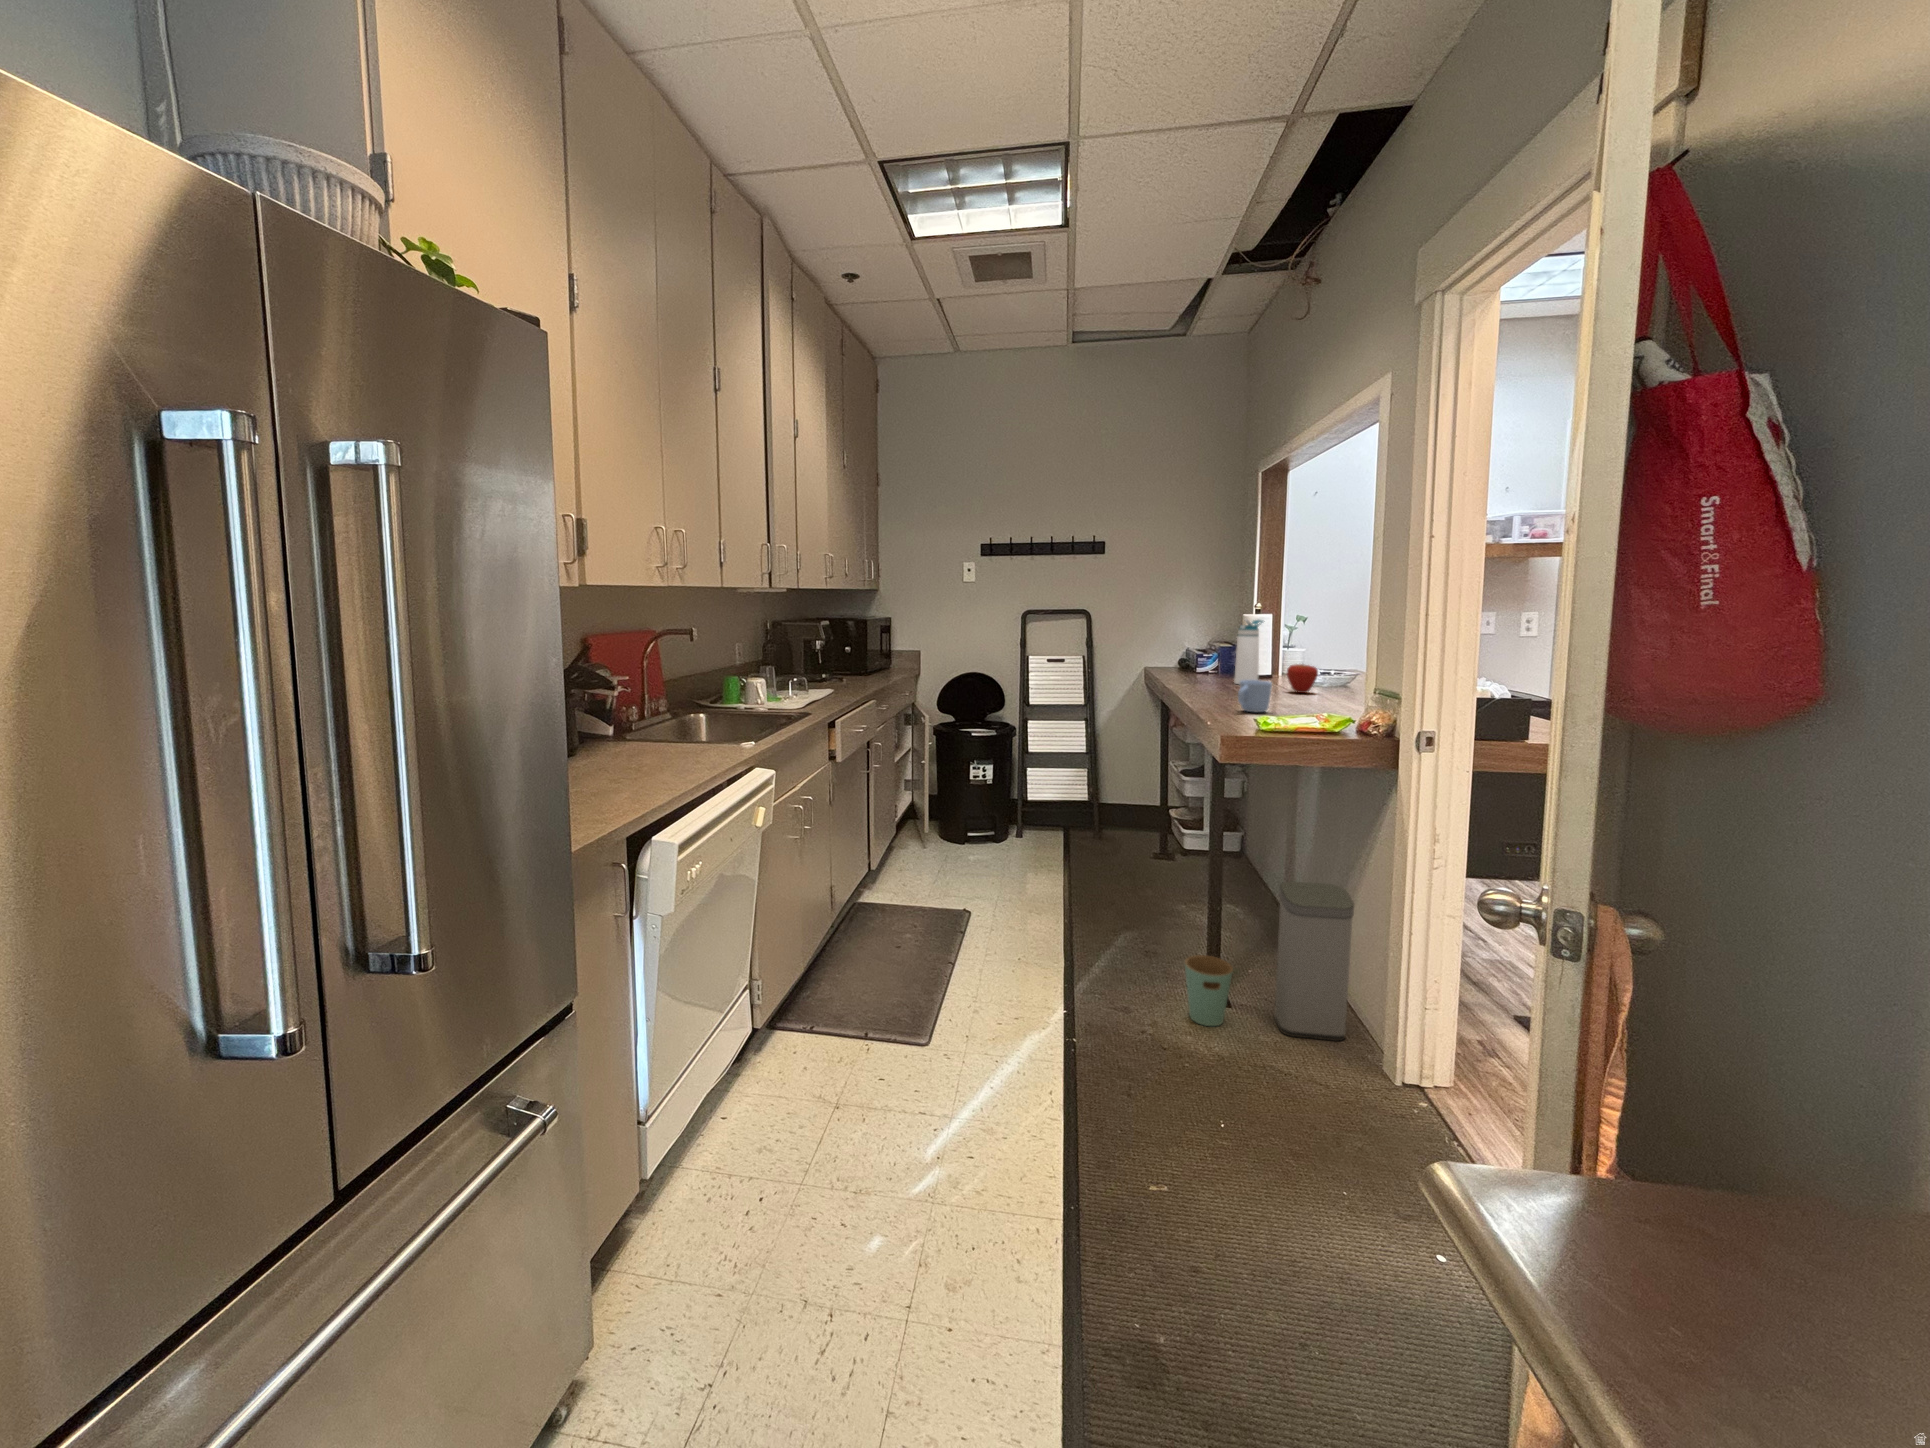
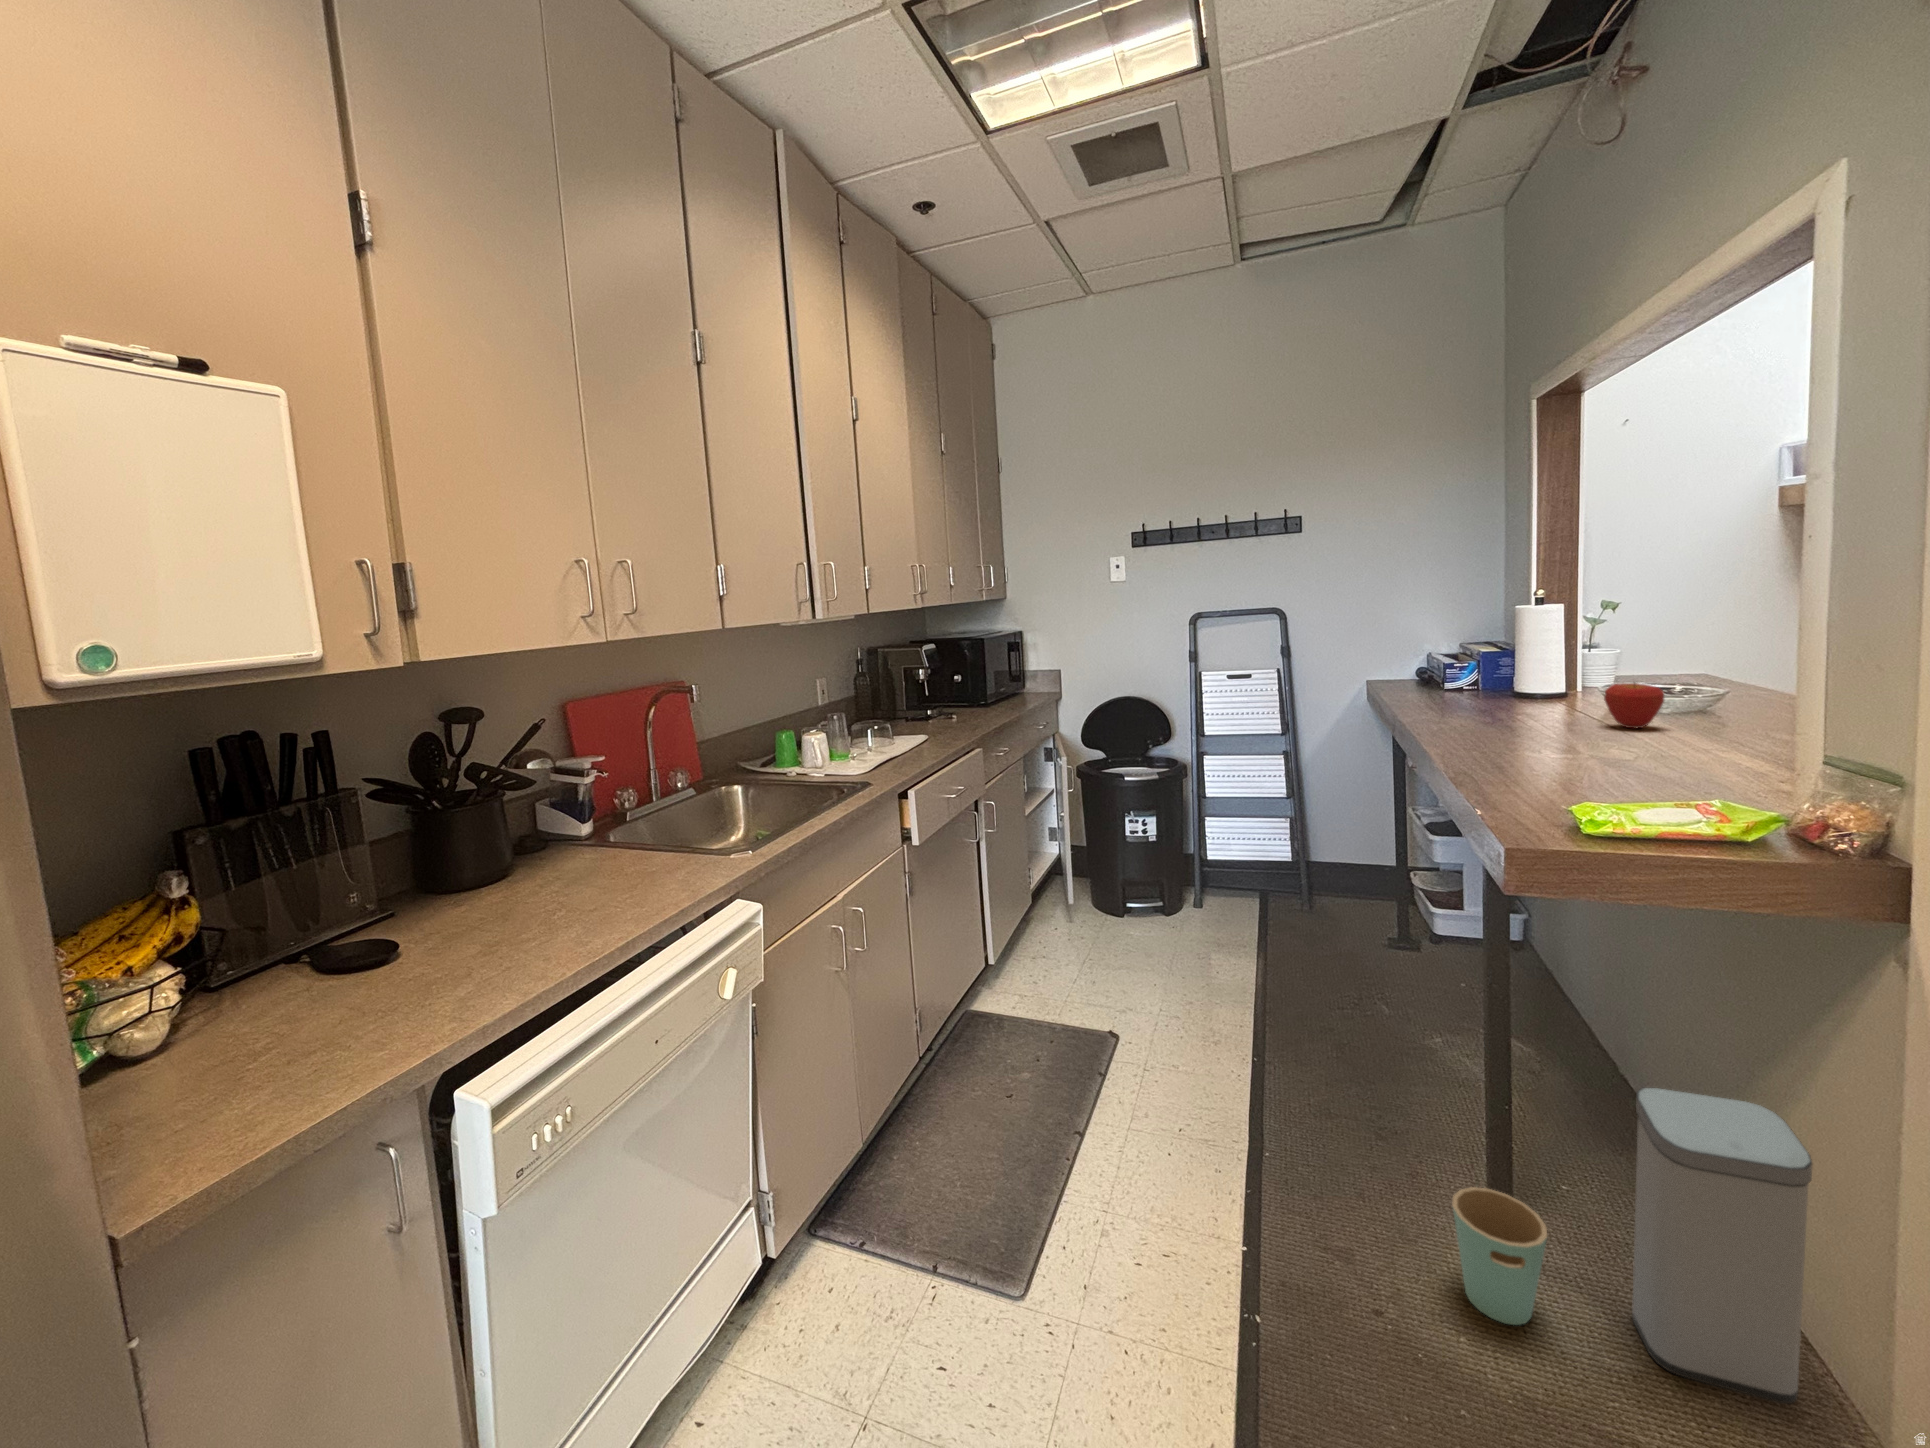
water bottle: present [1234,619,1263,684] -> none [1508,614,1556,712]
mug: present [1238,680,1272,712] -> none [1529,724,1594,779]

